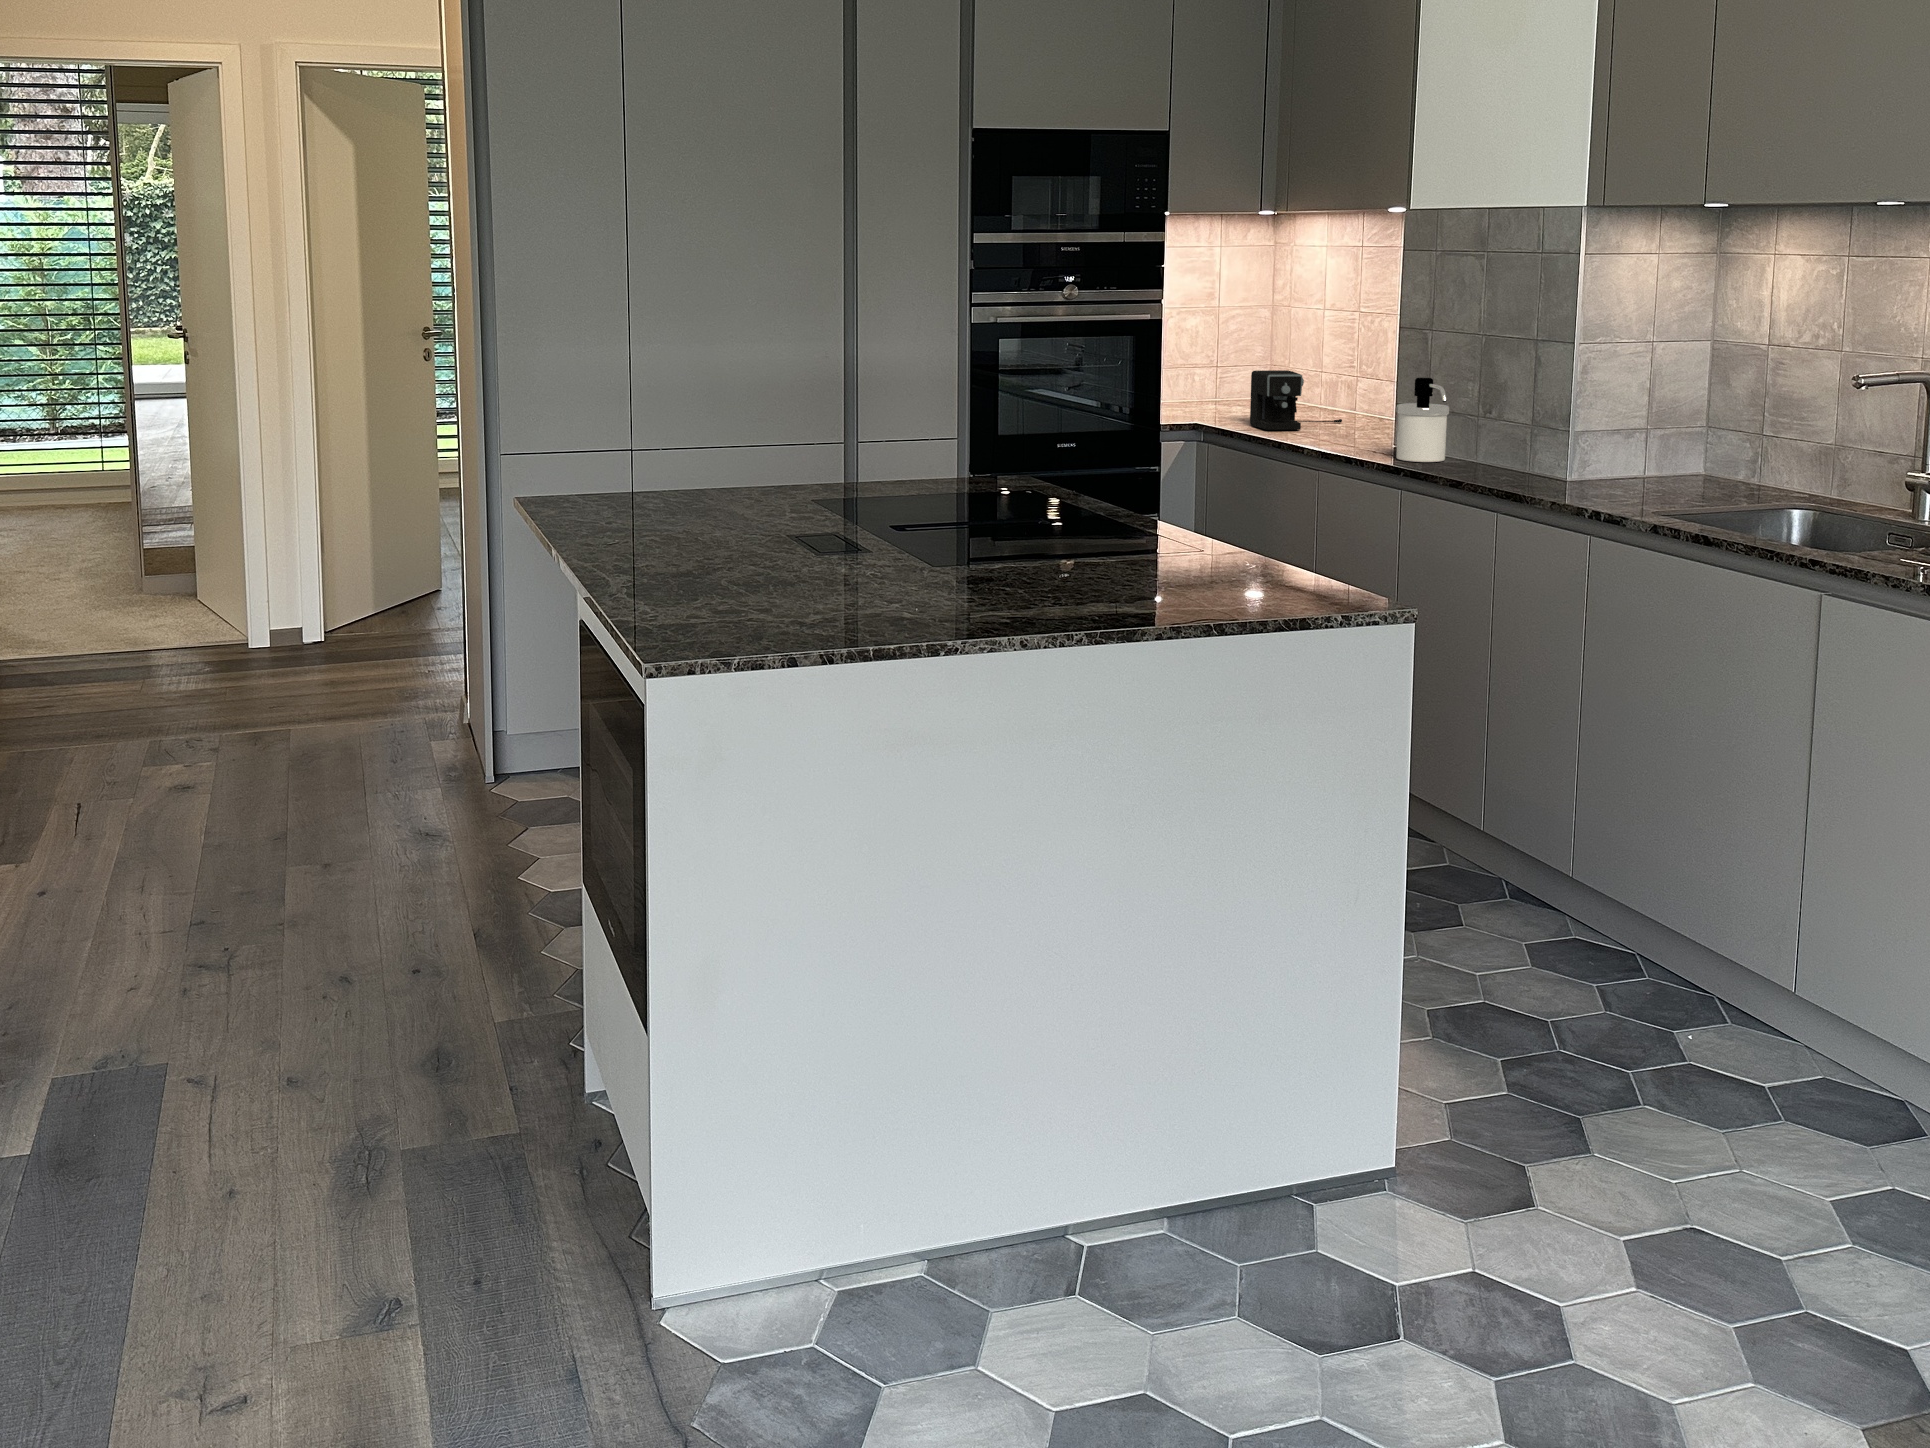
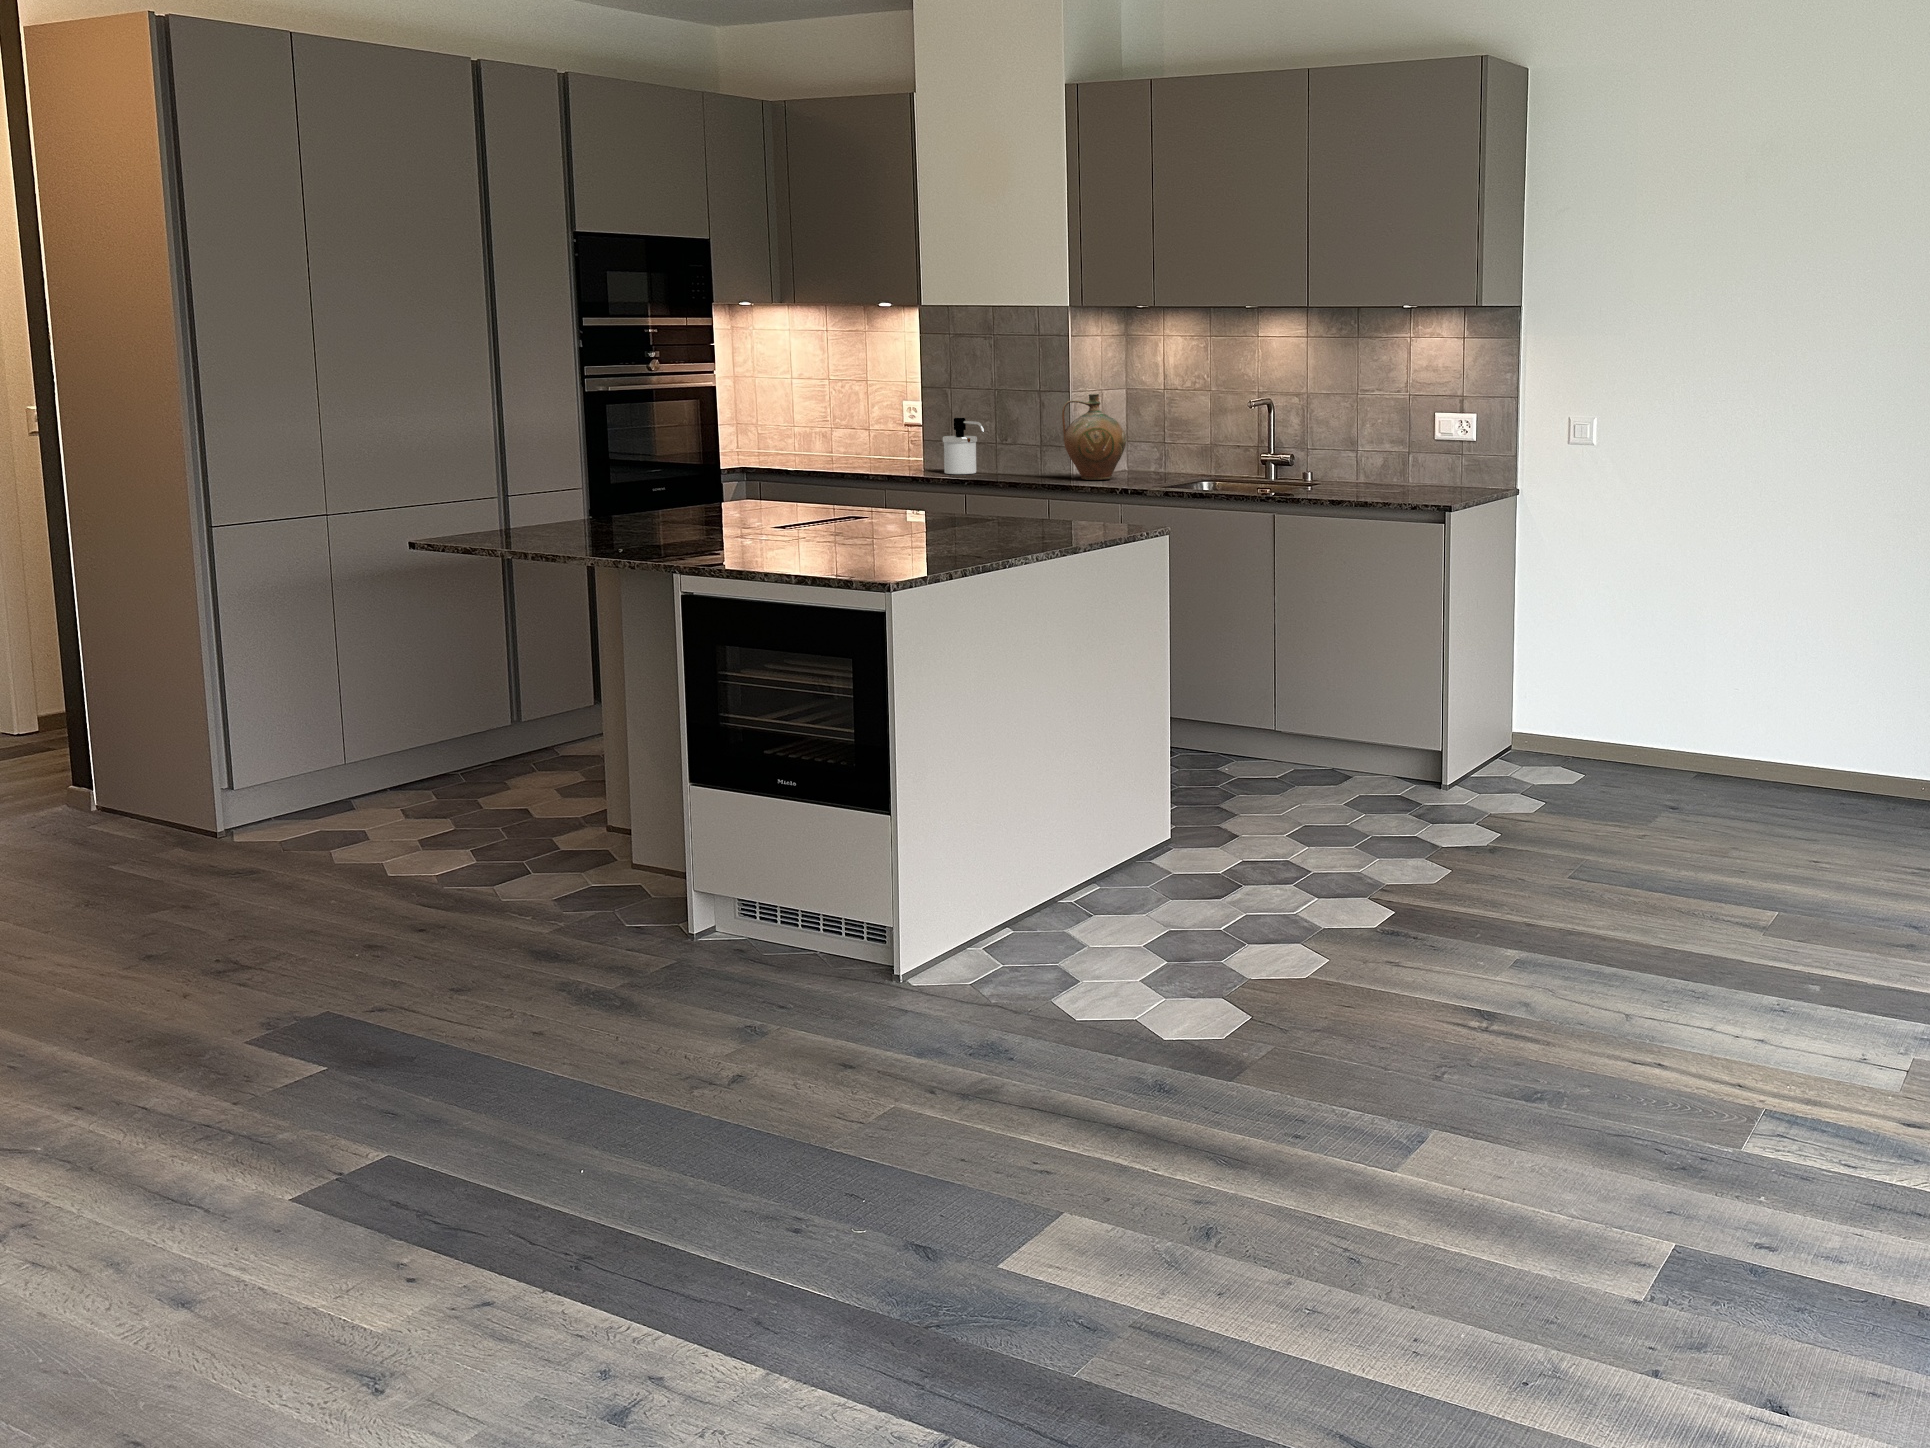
ceramic jug: none [1544,353,1652,493] -> present [1062,394,1126,480]
coffee maker: present [1250,370,1342,430] -> none [793,422,851,465]

